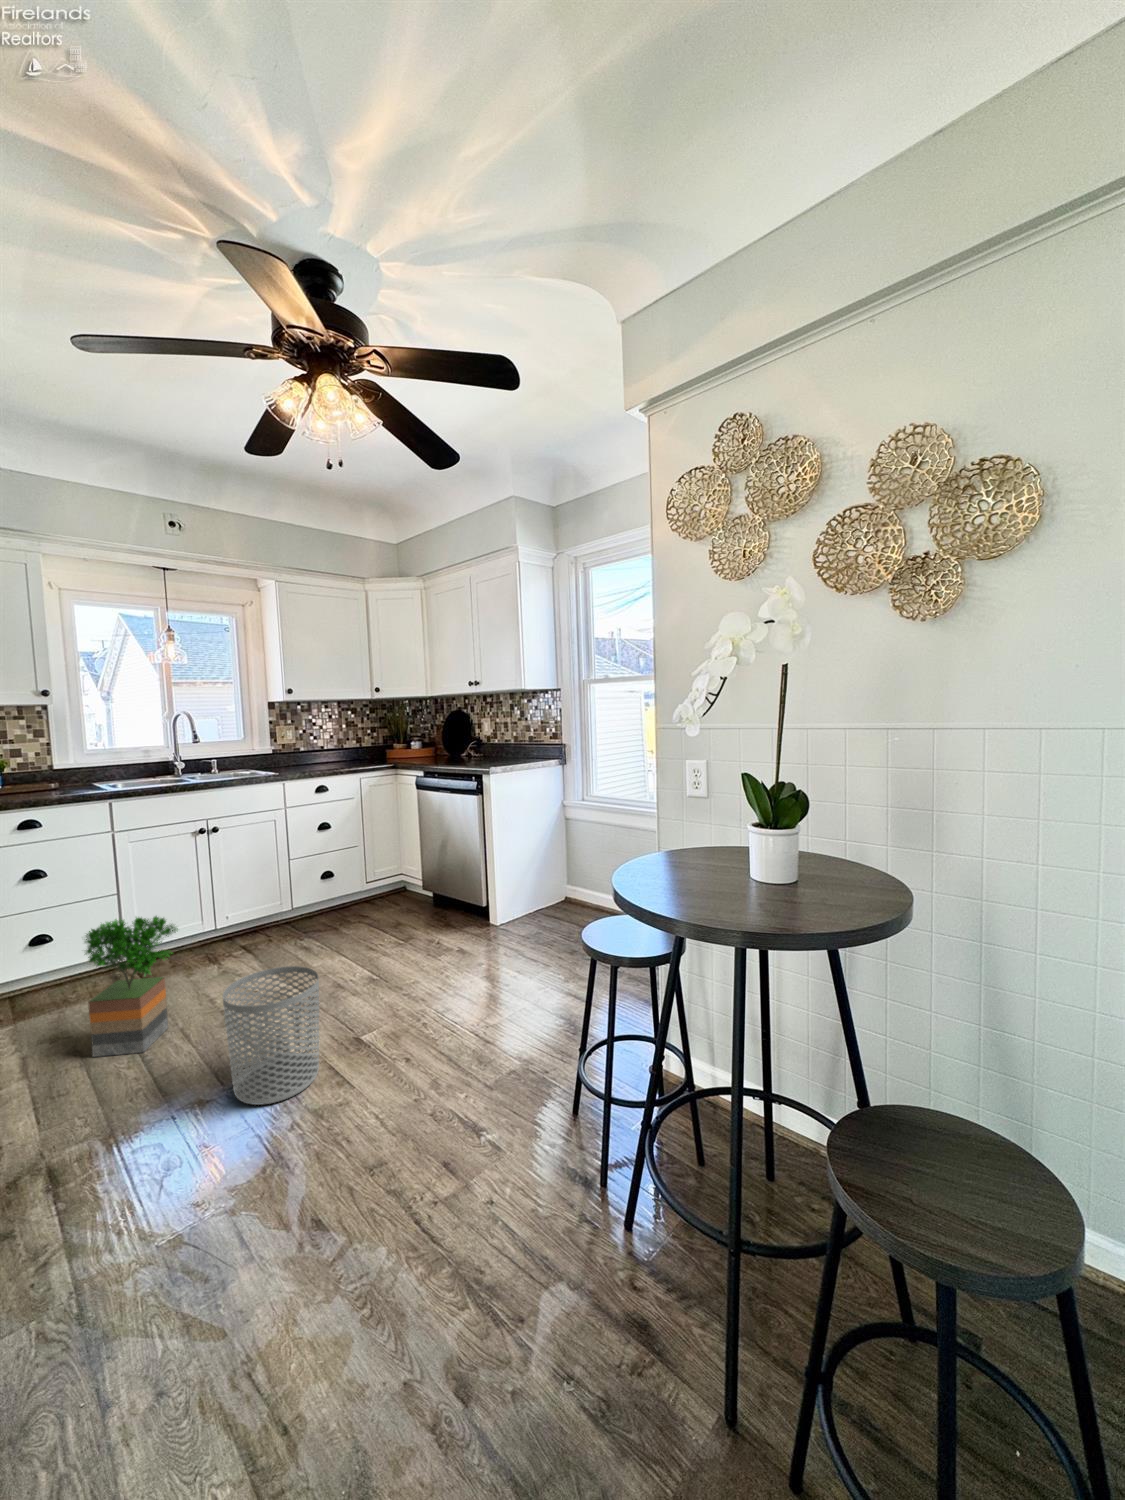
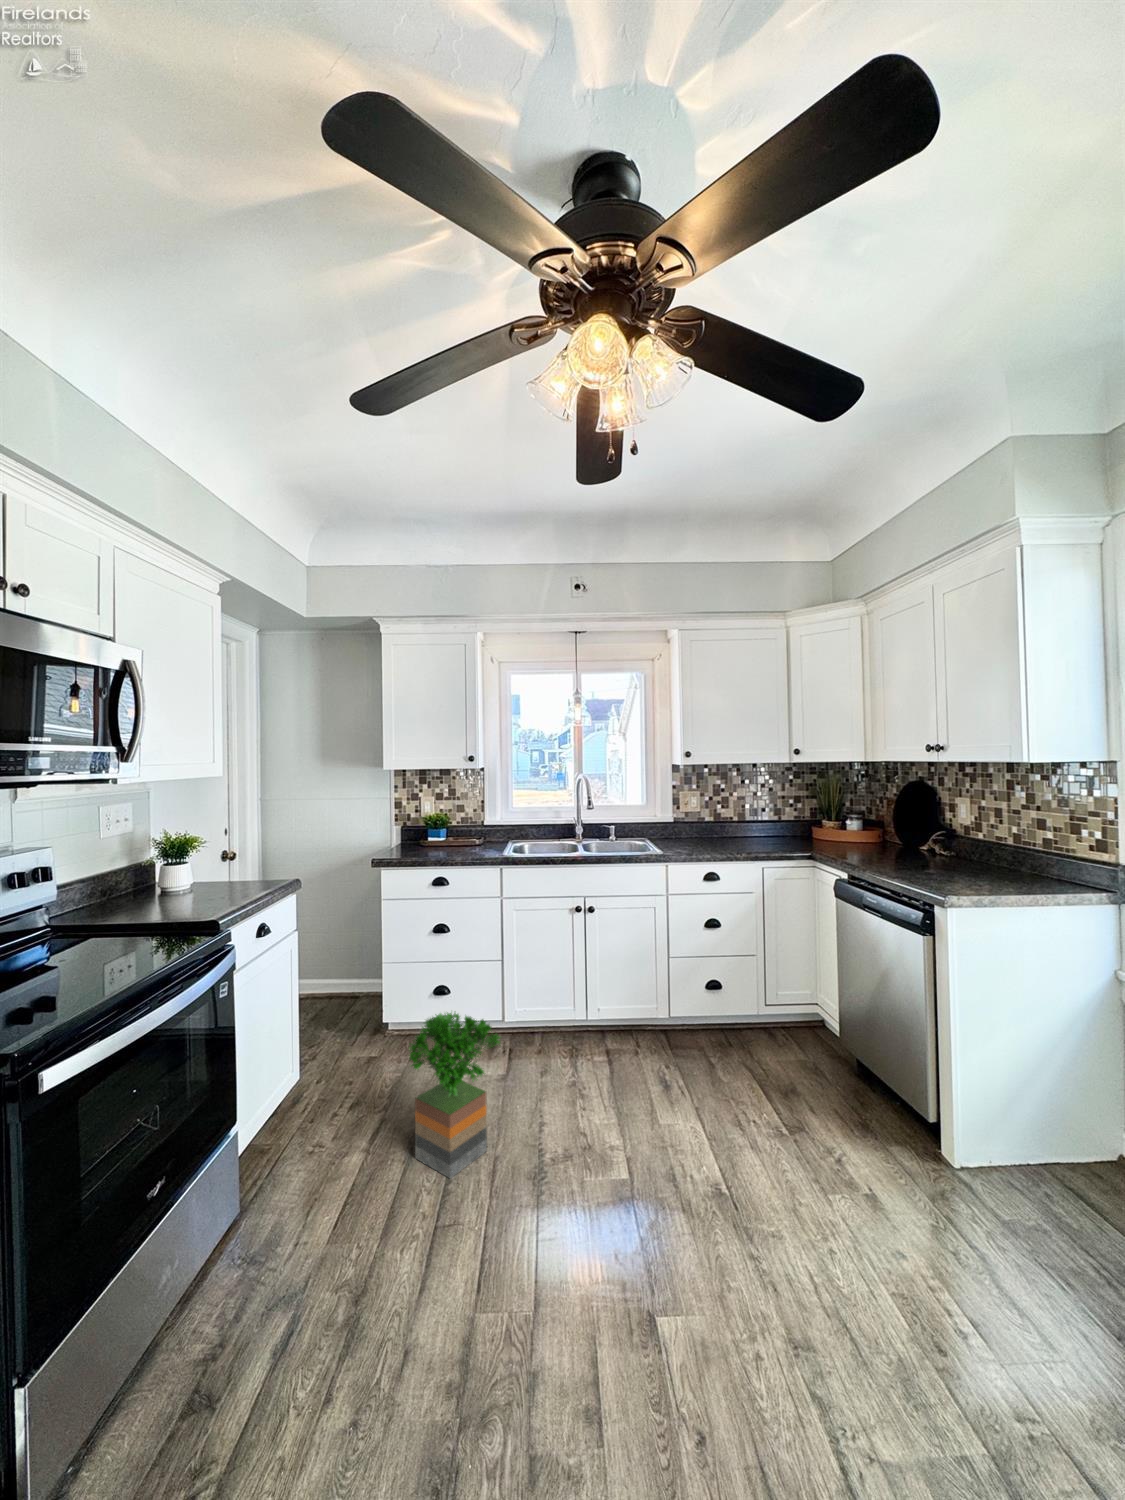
waste bin: present [223,966,319,1105] -> none [465,1158,586,1389]

